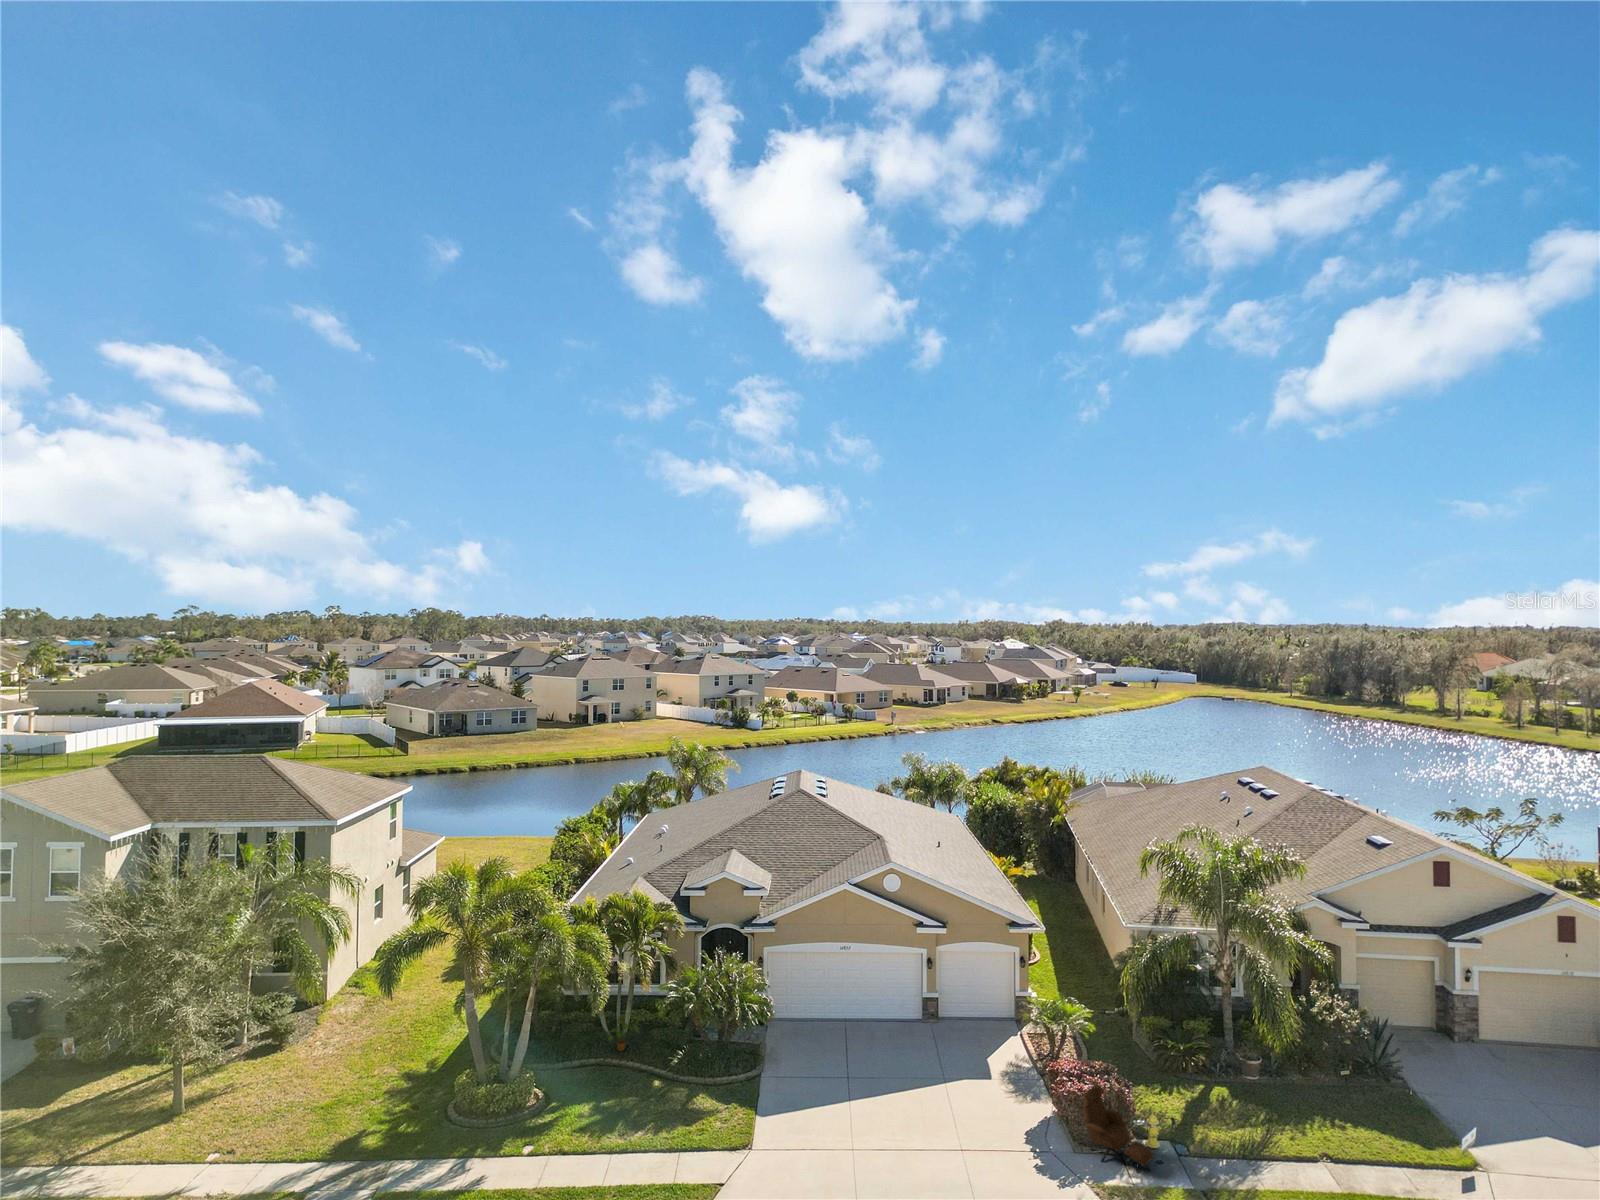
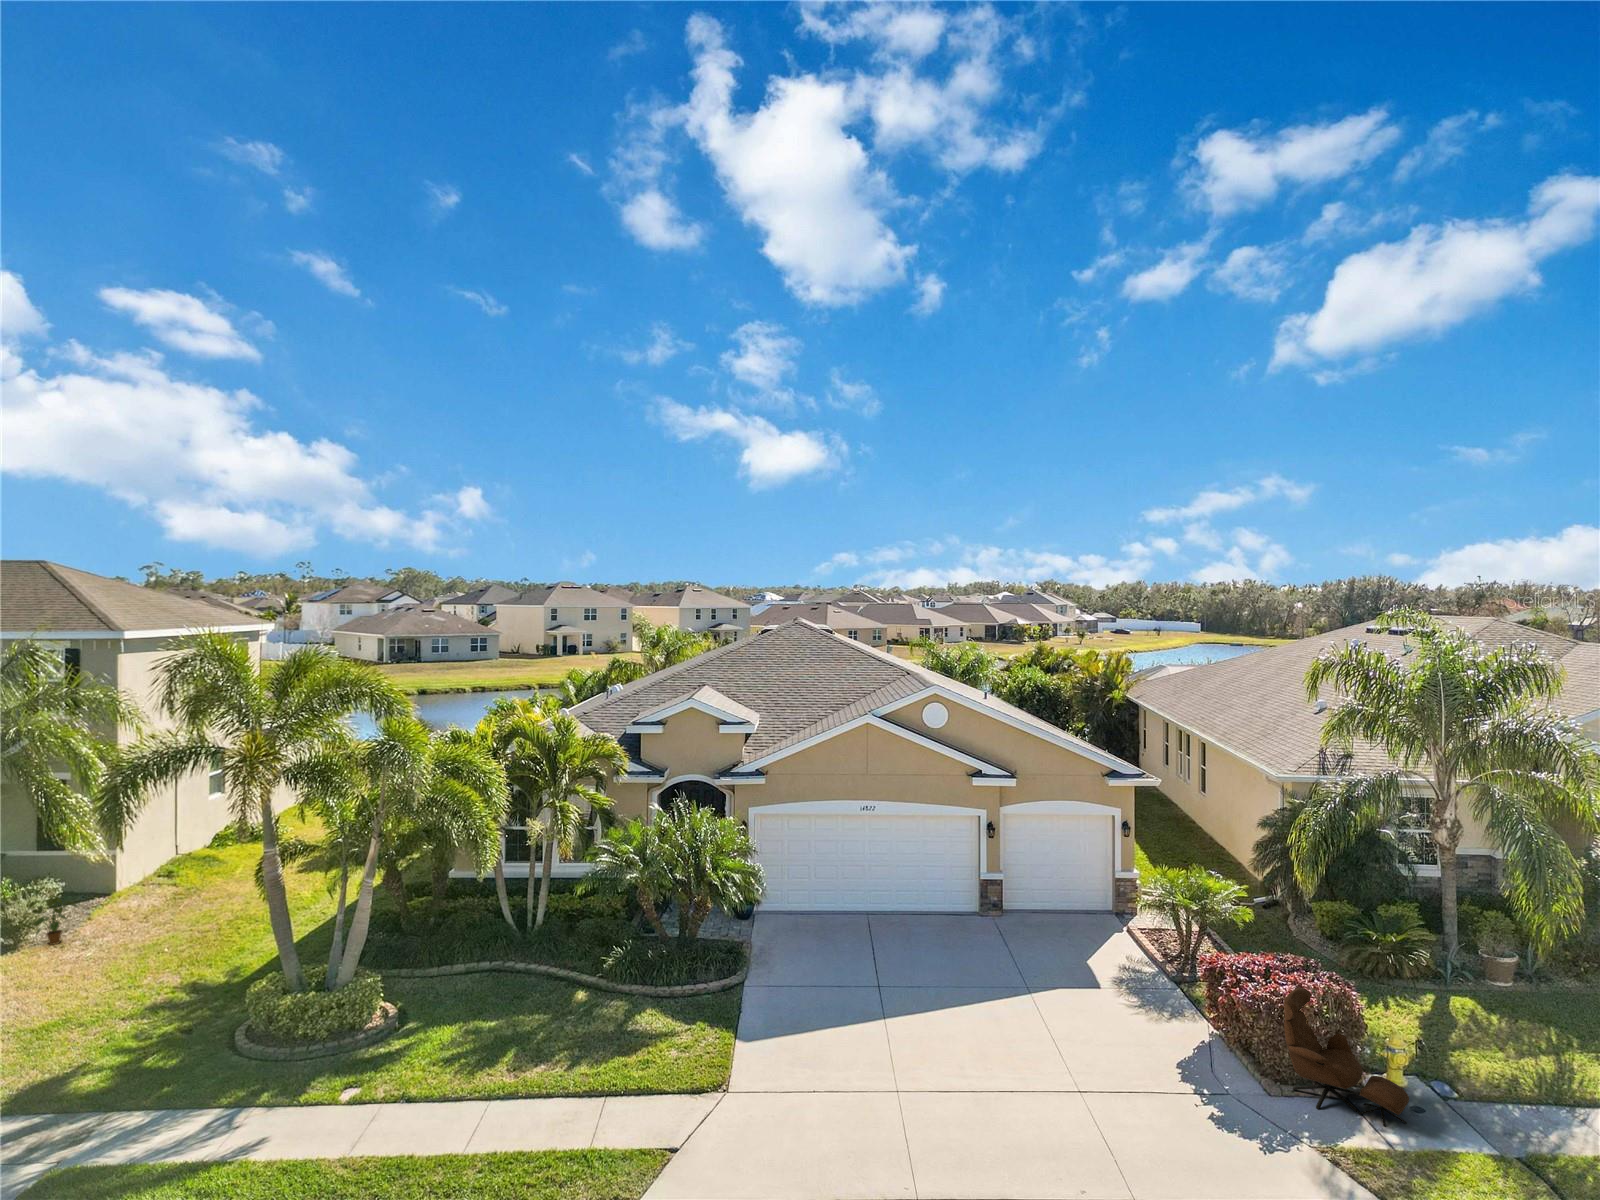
house plant: present [608,1015,639,1051] -> present [25,896,78,945]

